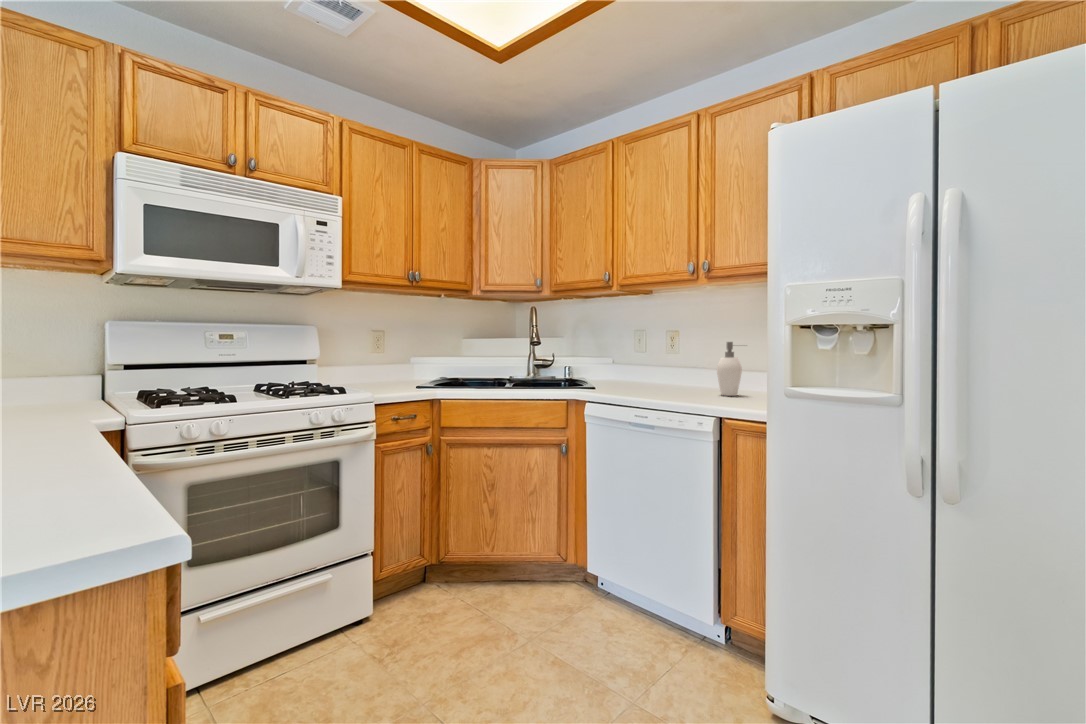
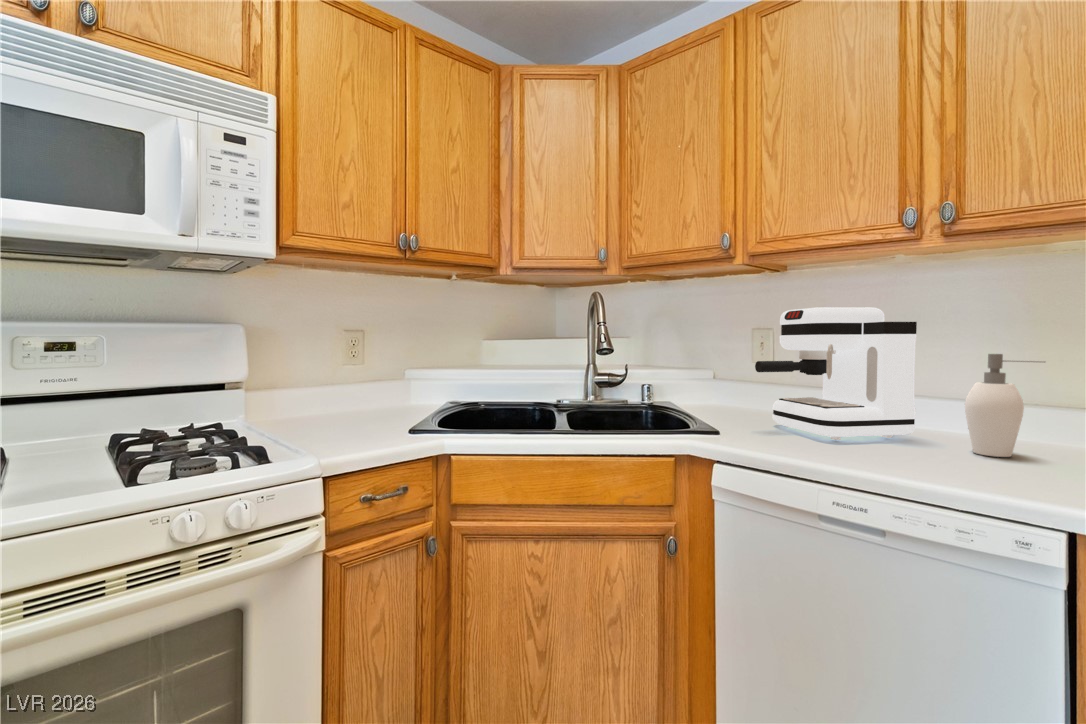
coffee maker: none [618,317,701,391] -> present [755,307,917,440]

